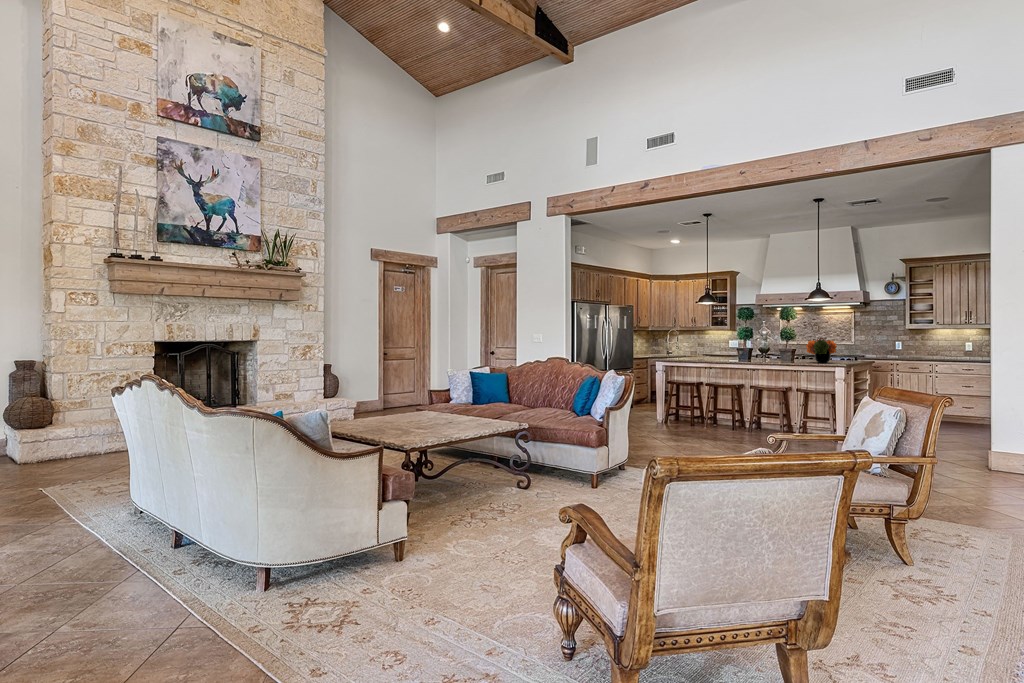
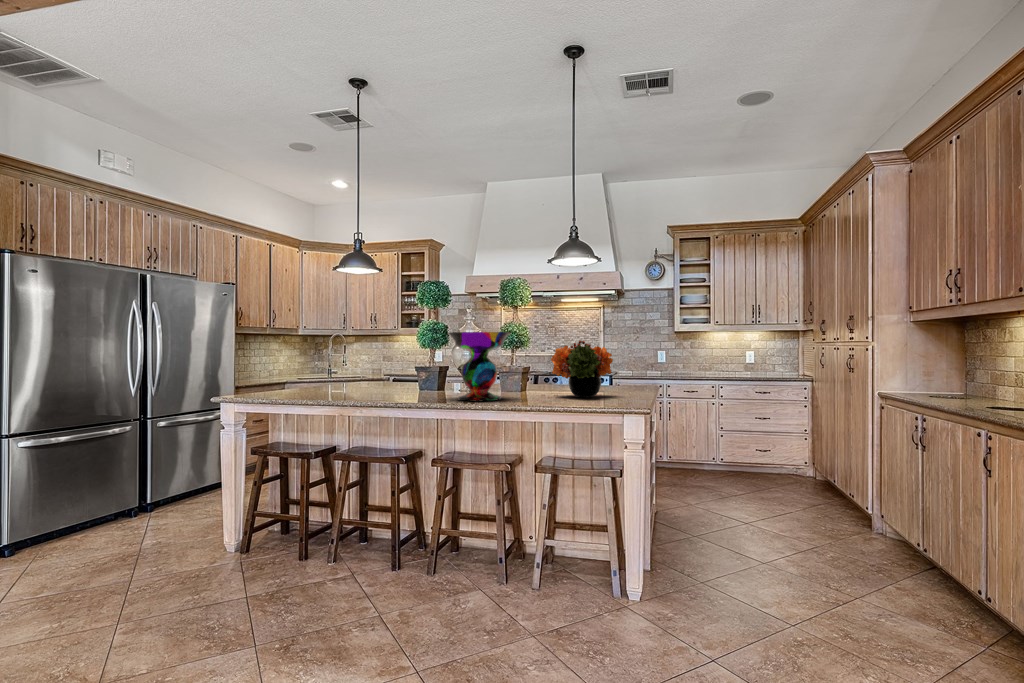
decorative bowl: none [758,334,786,363] -> present [448,332,510,401]

